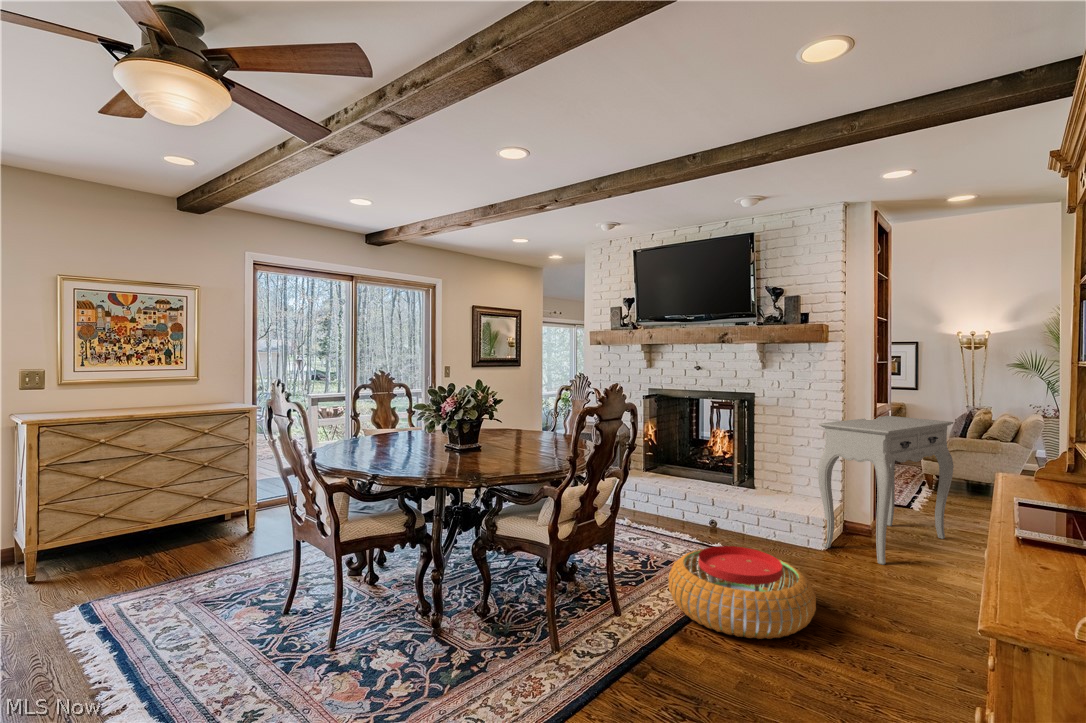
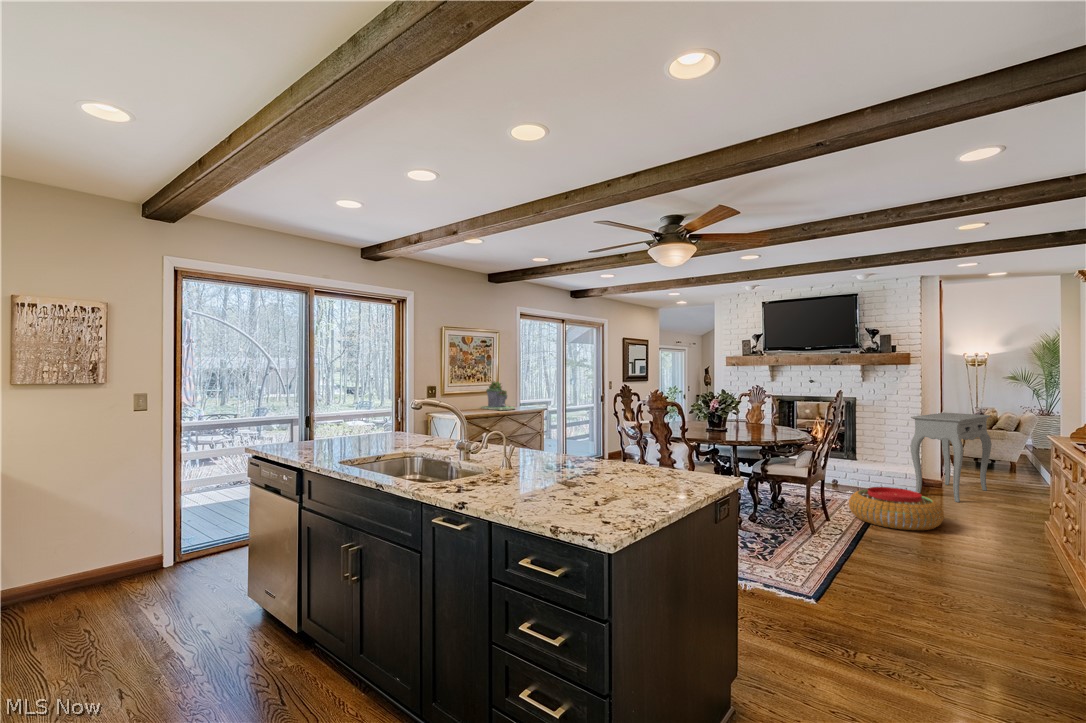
succulent planter: none [157,362,211,407] -> present [481,381,515,410]

